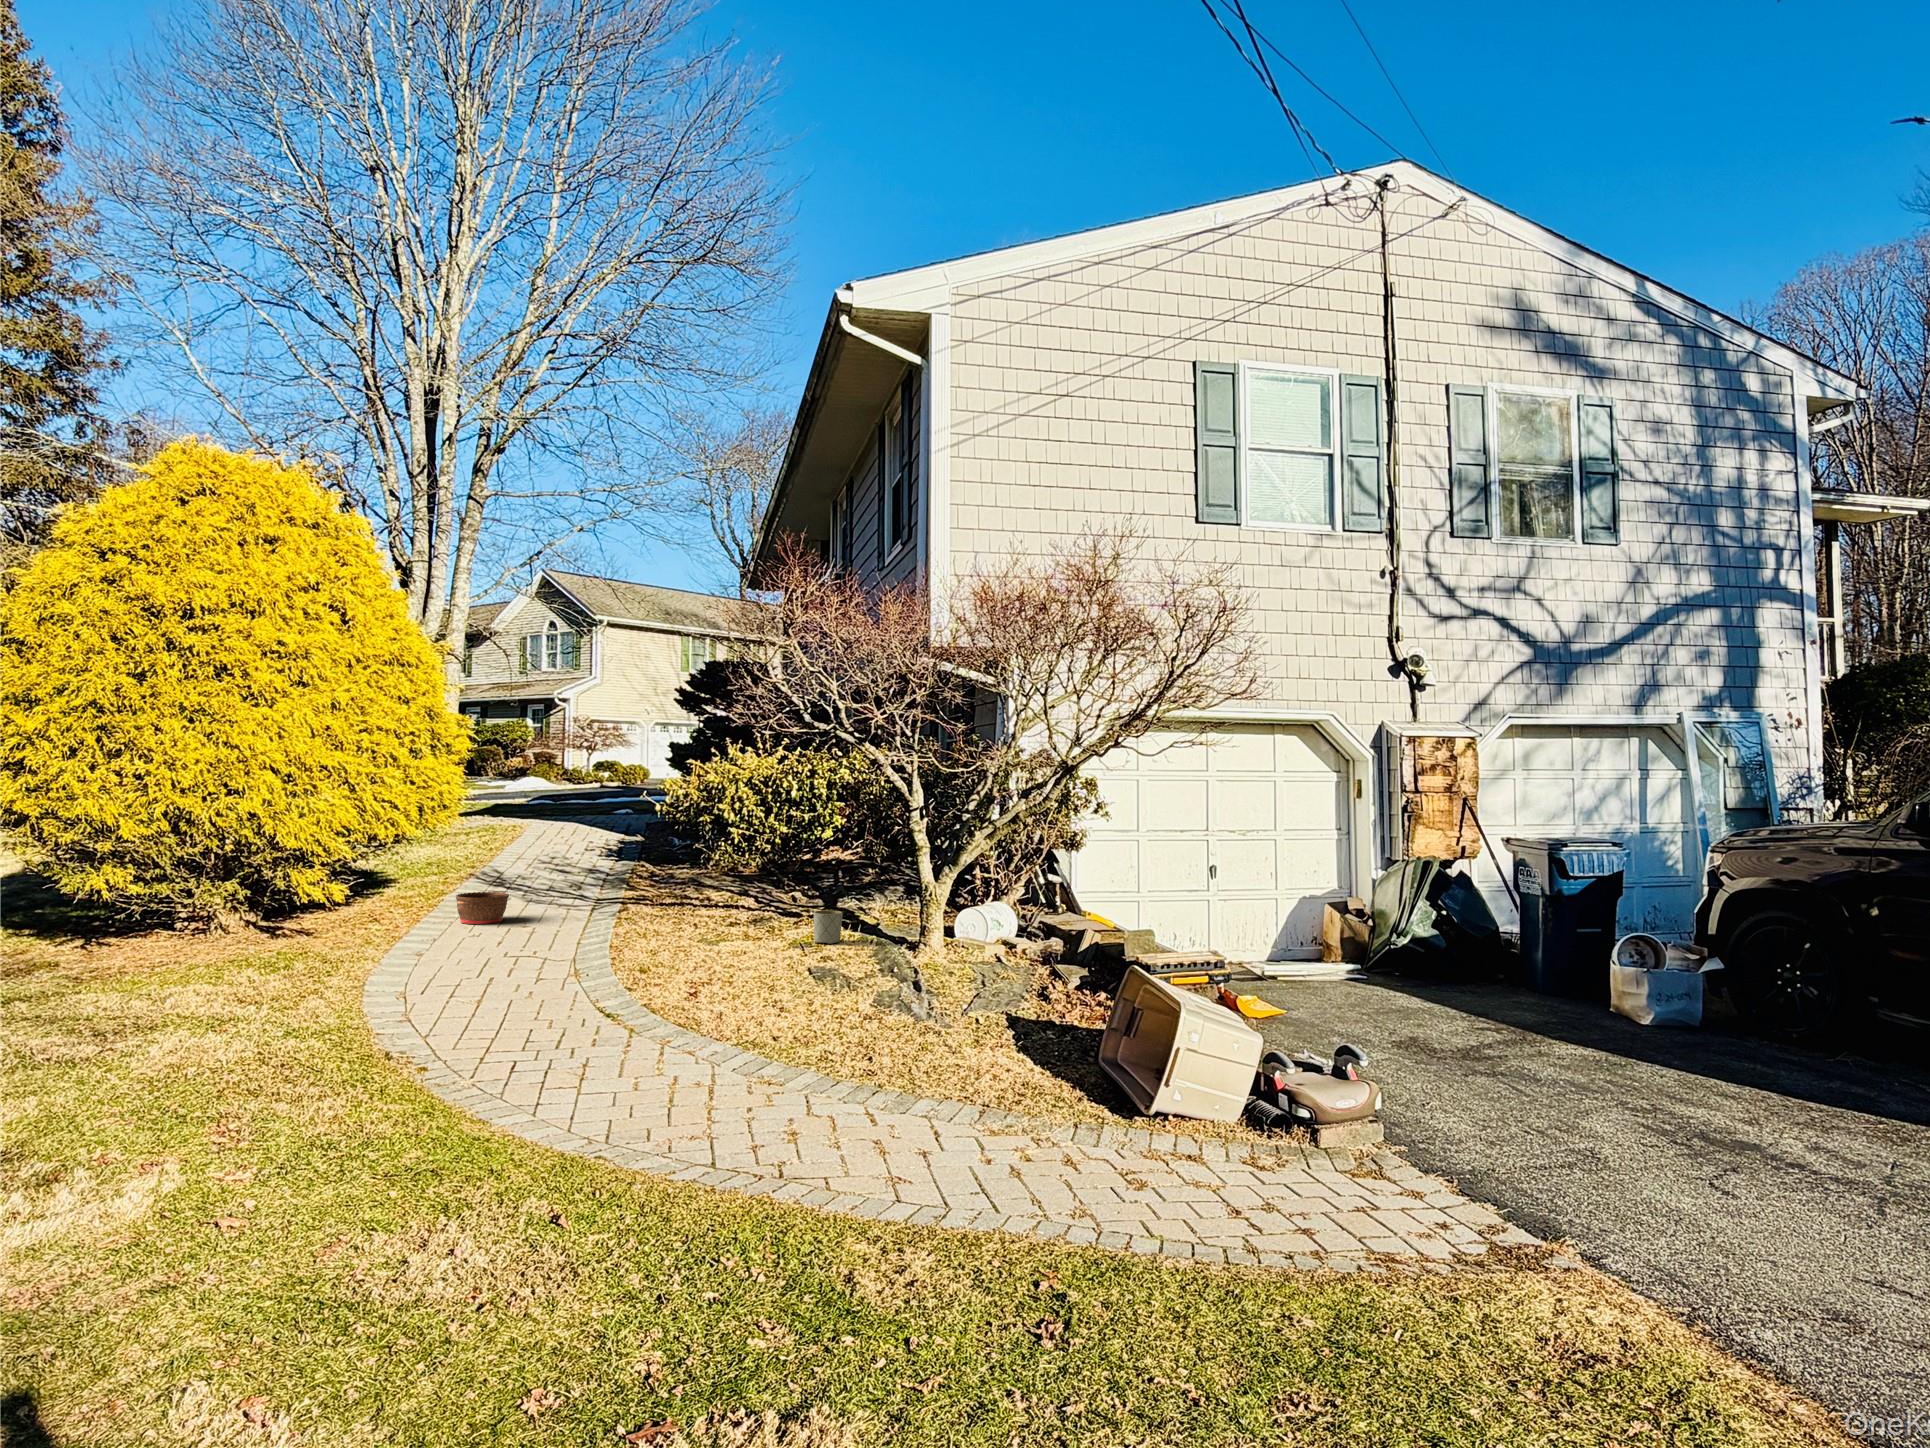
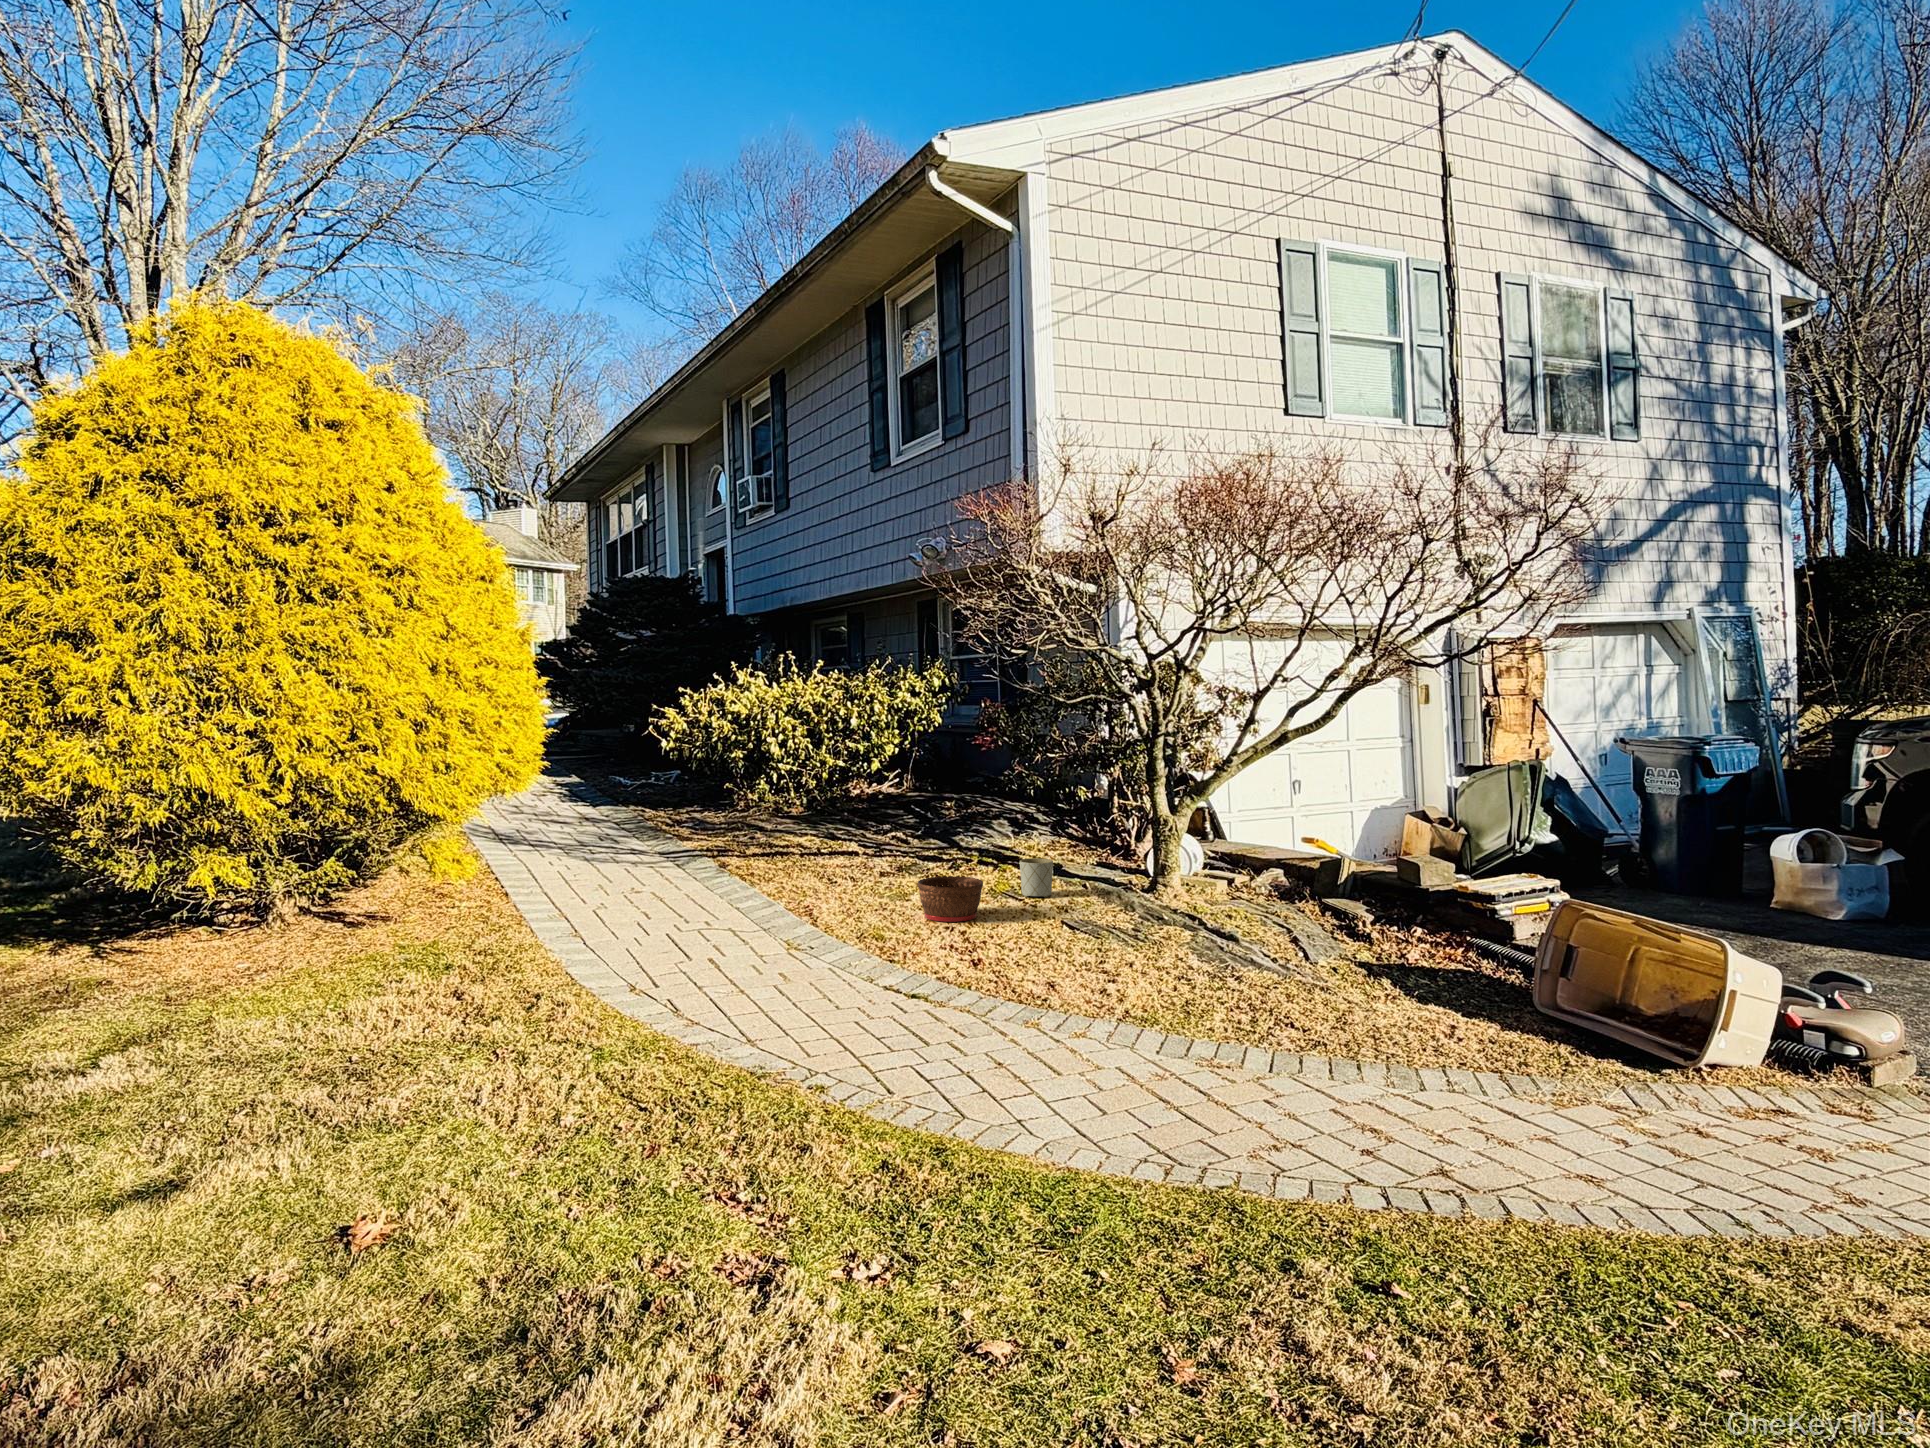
basket: present [456,892,509,924] -> present [918,876,983,922]

